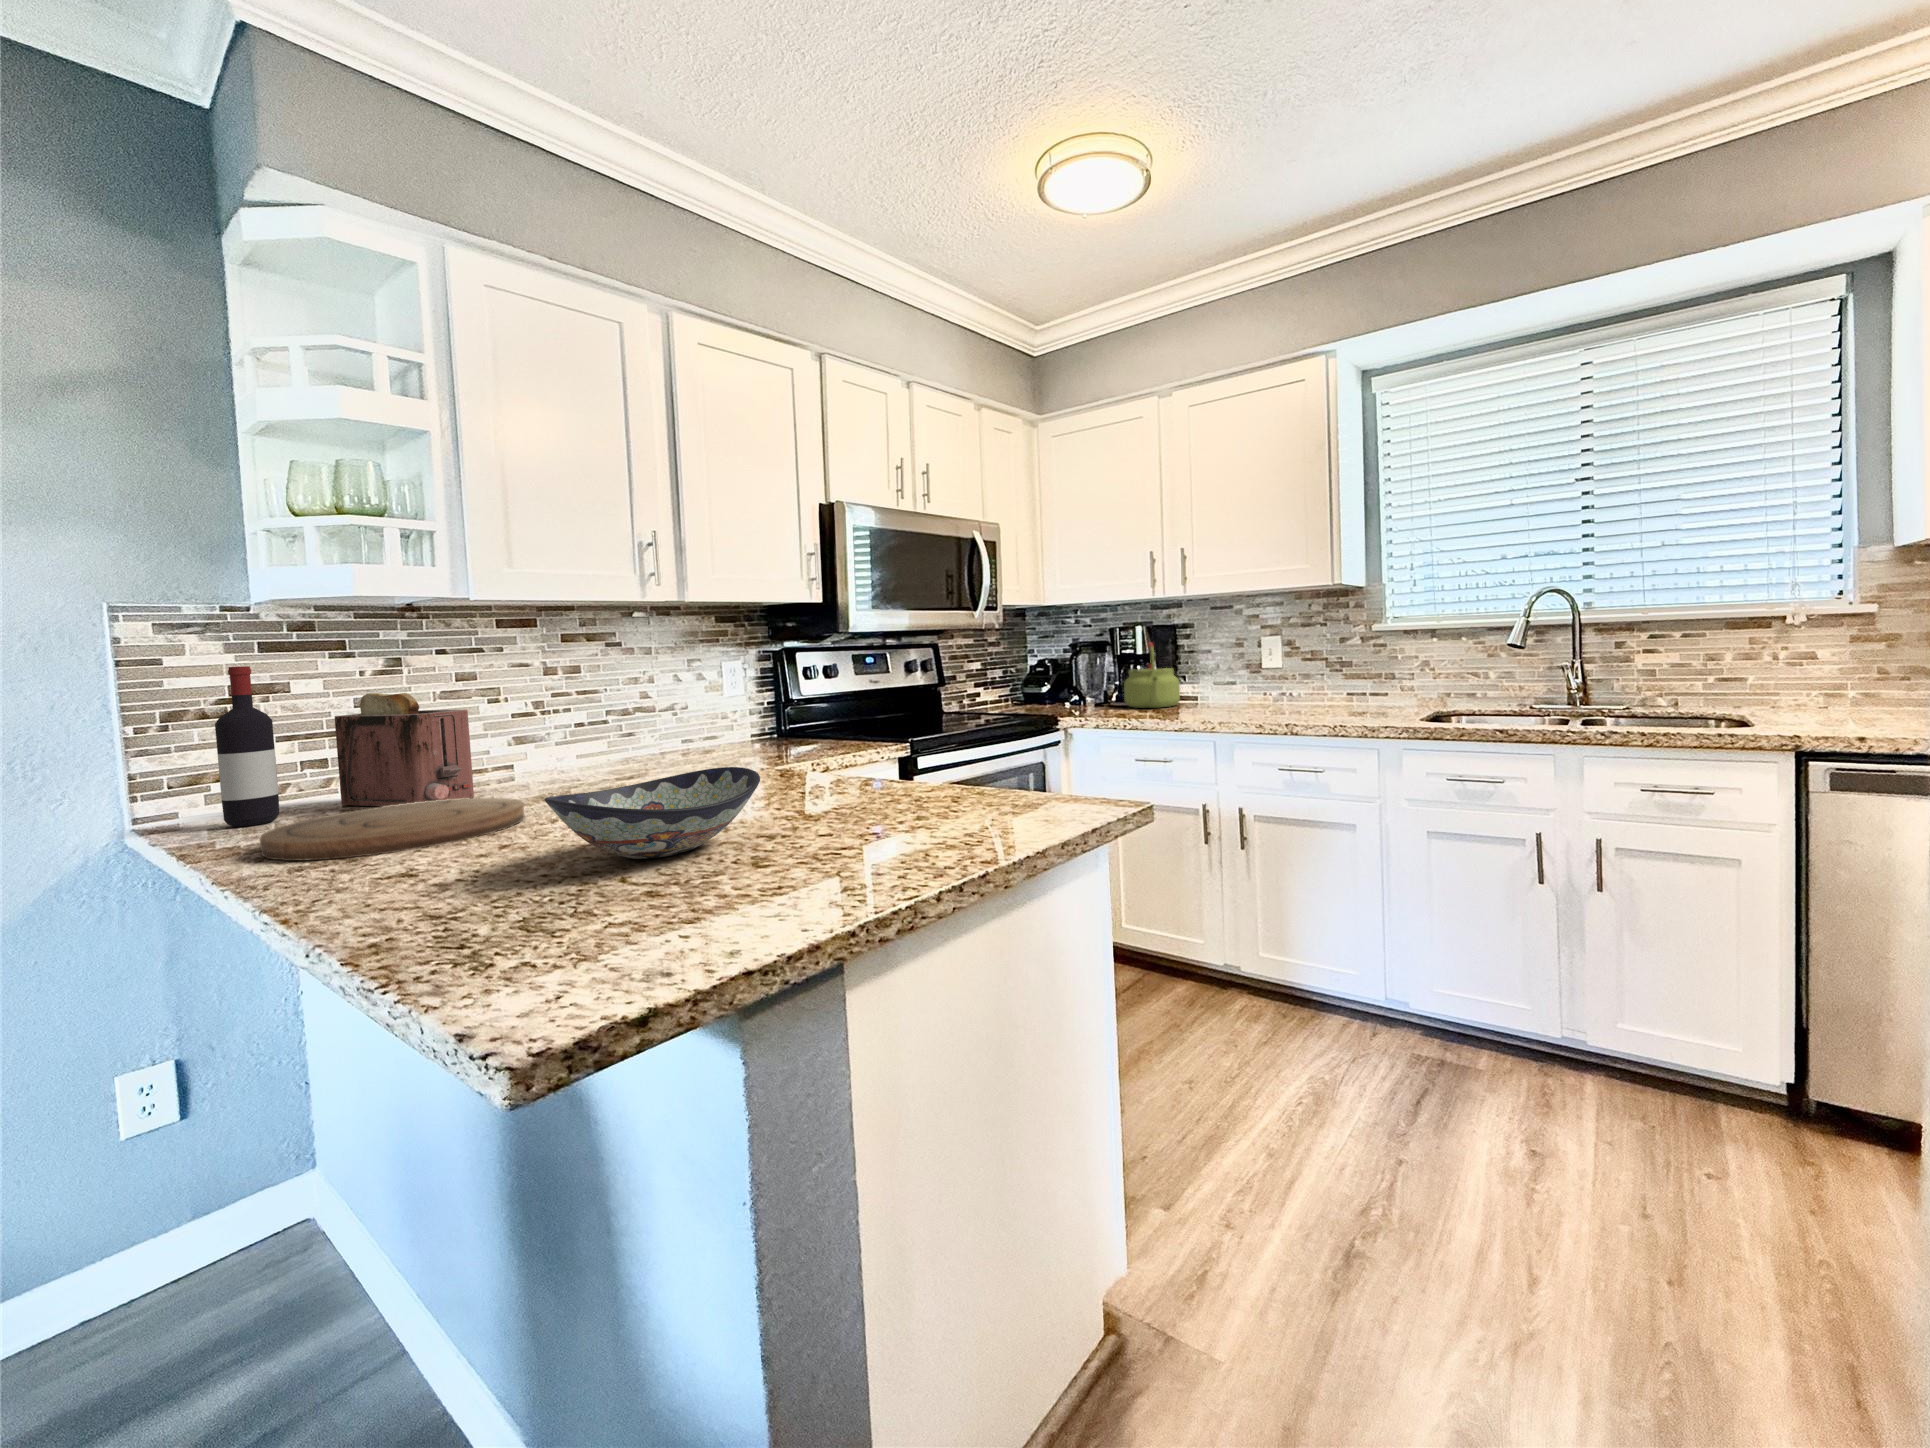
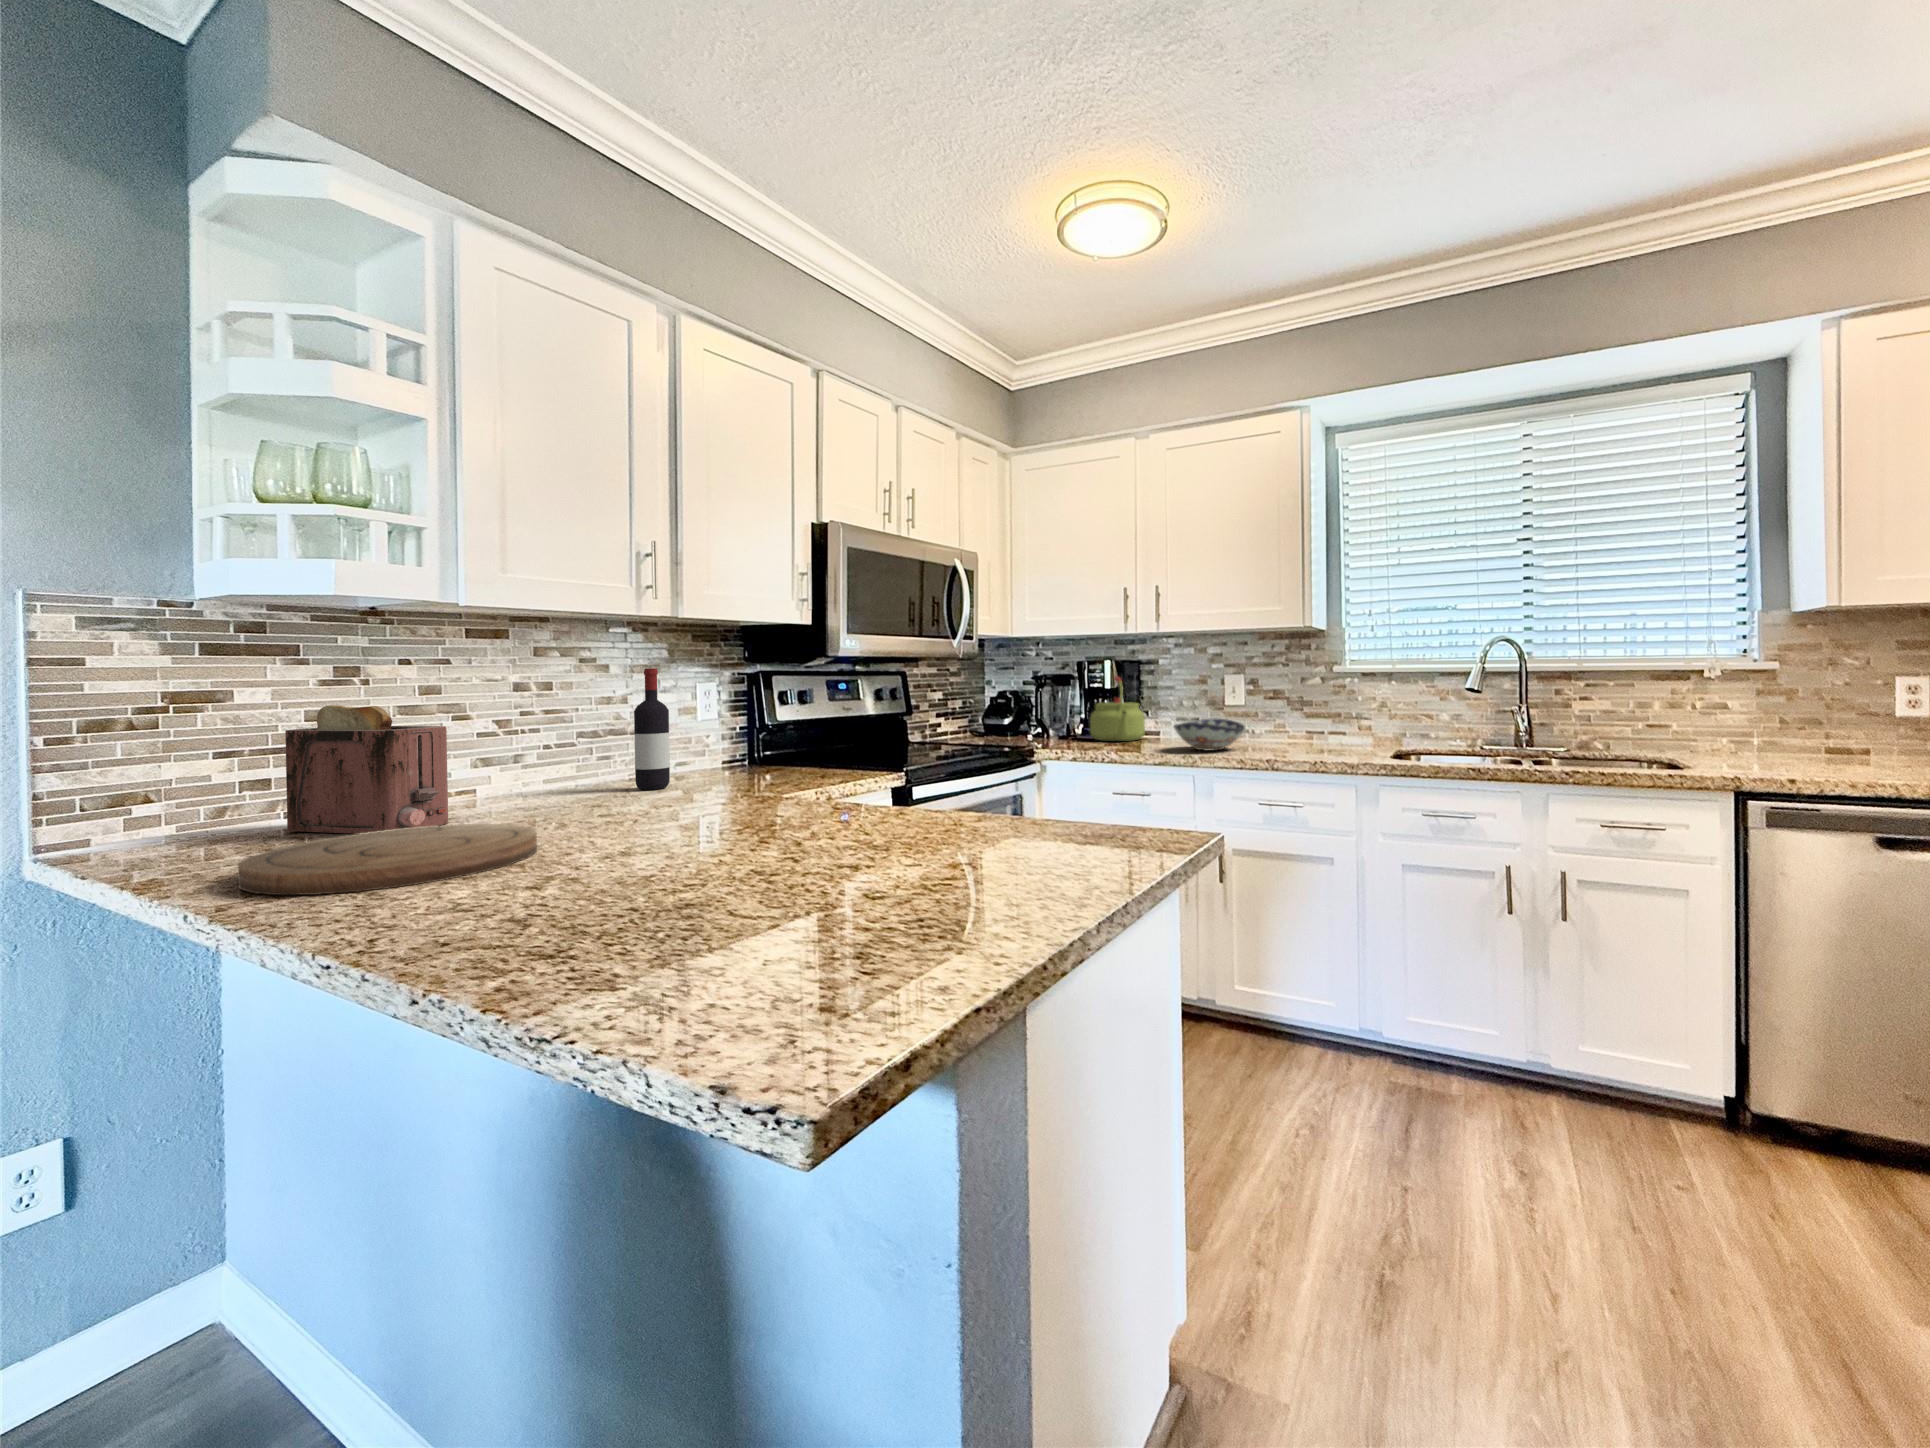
wine bottle: present [215,666,279,827] -> present [634,669,670,790]
decorative bowl: present [544,767,760,859] -> present [1174,719,1245,751]

